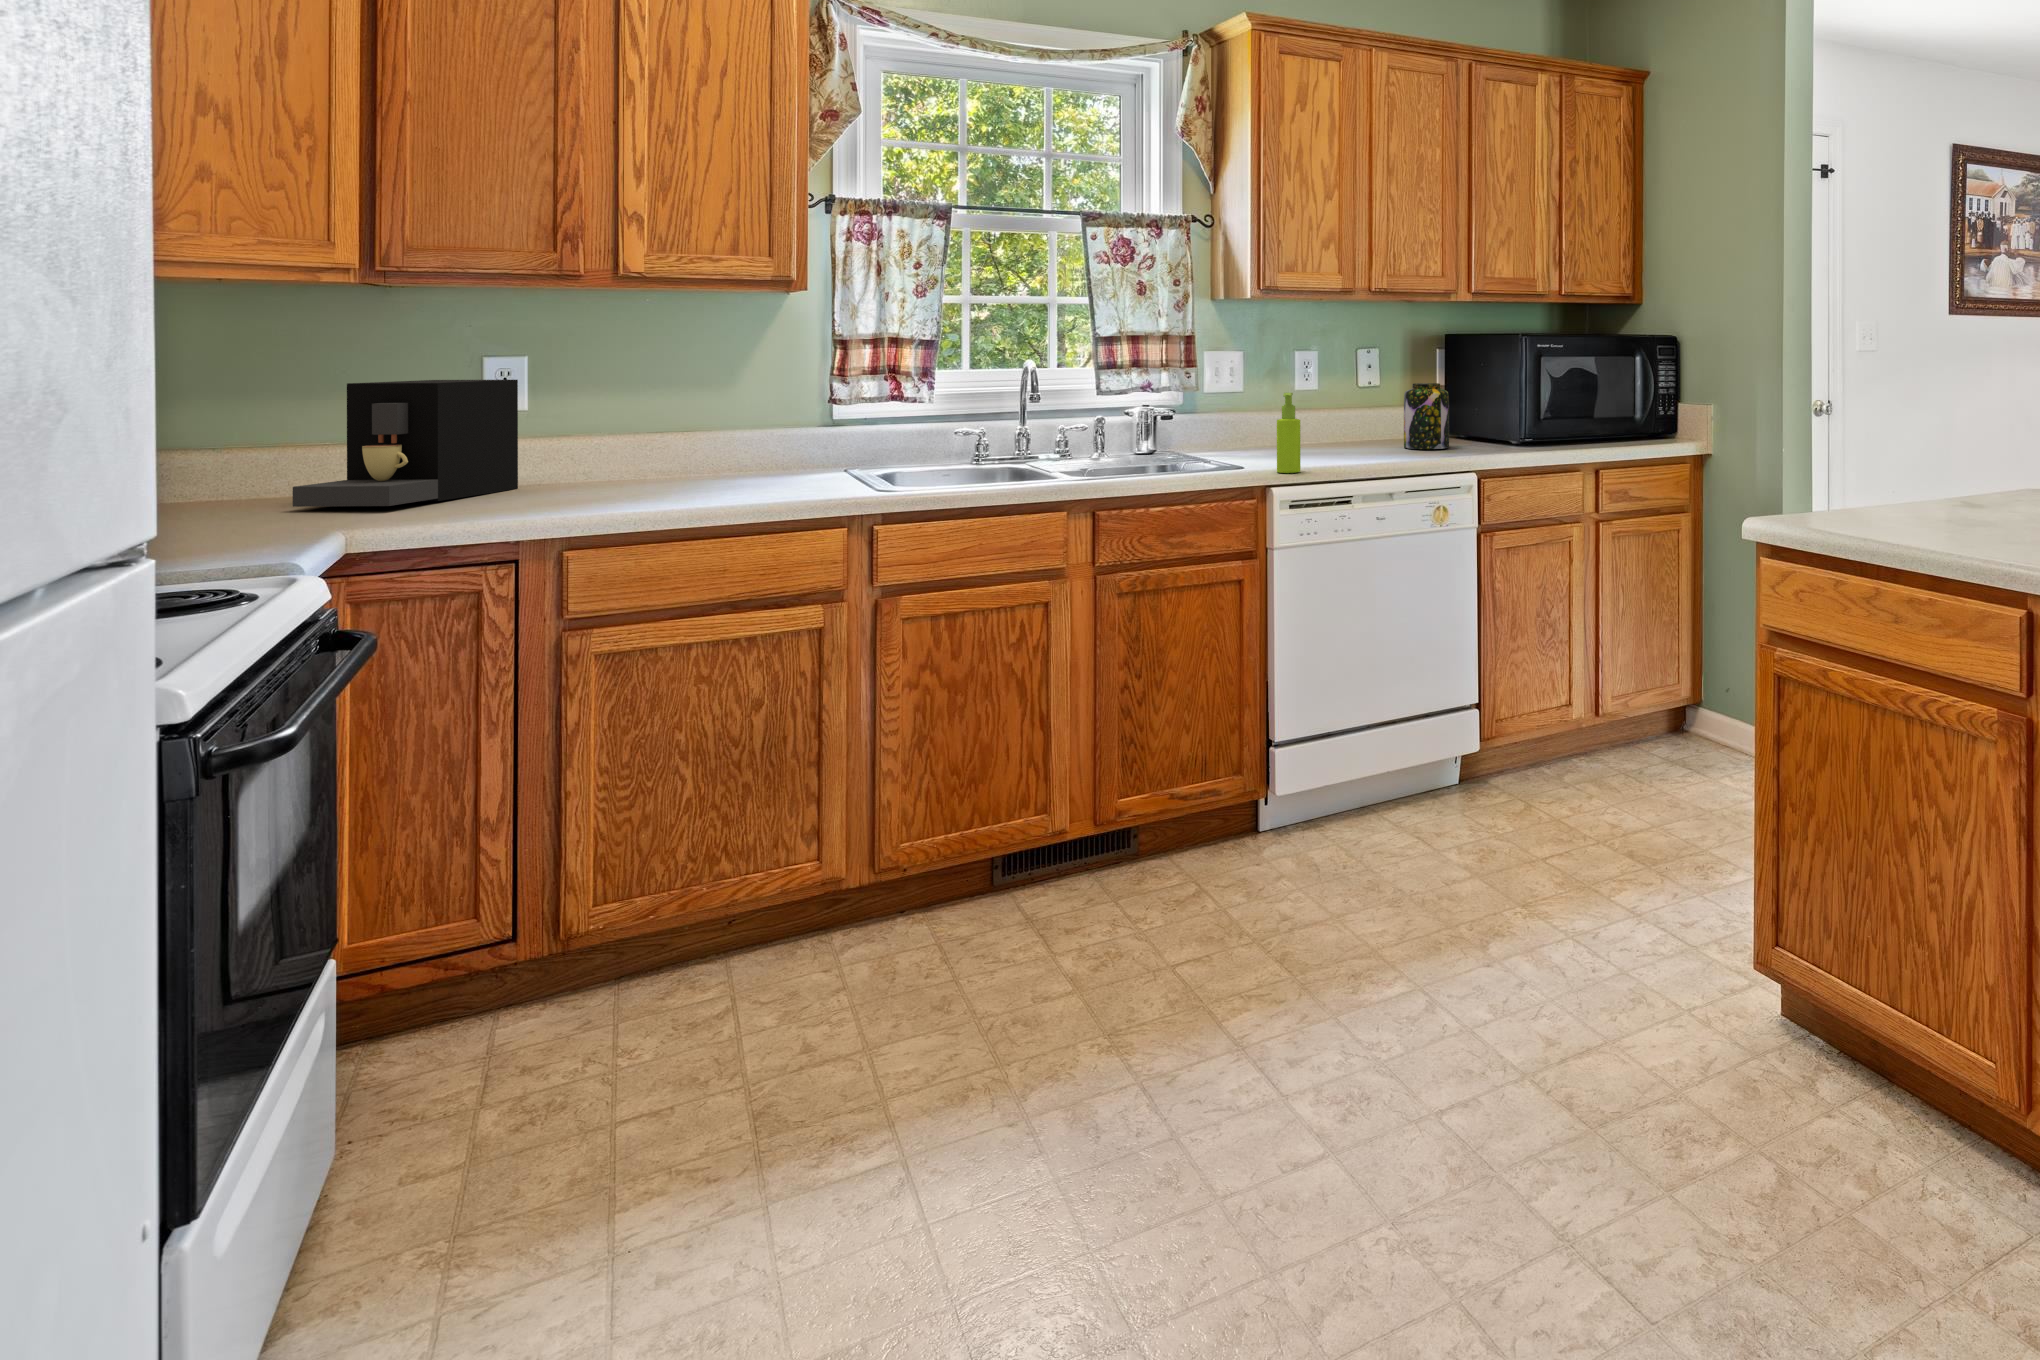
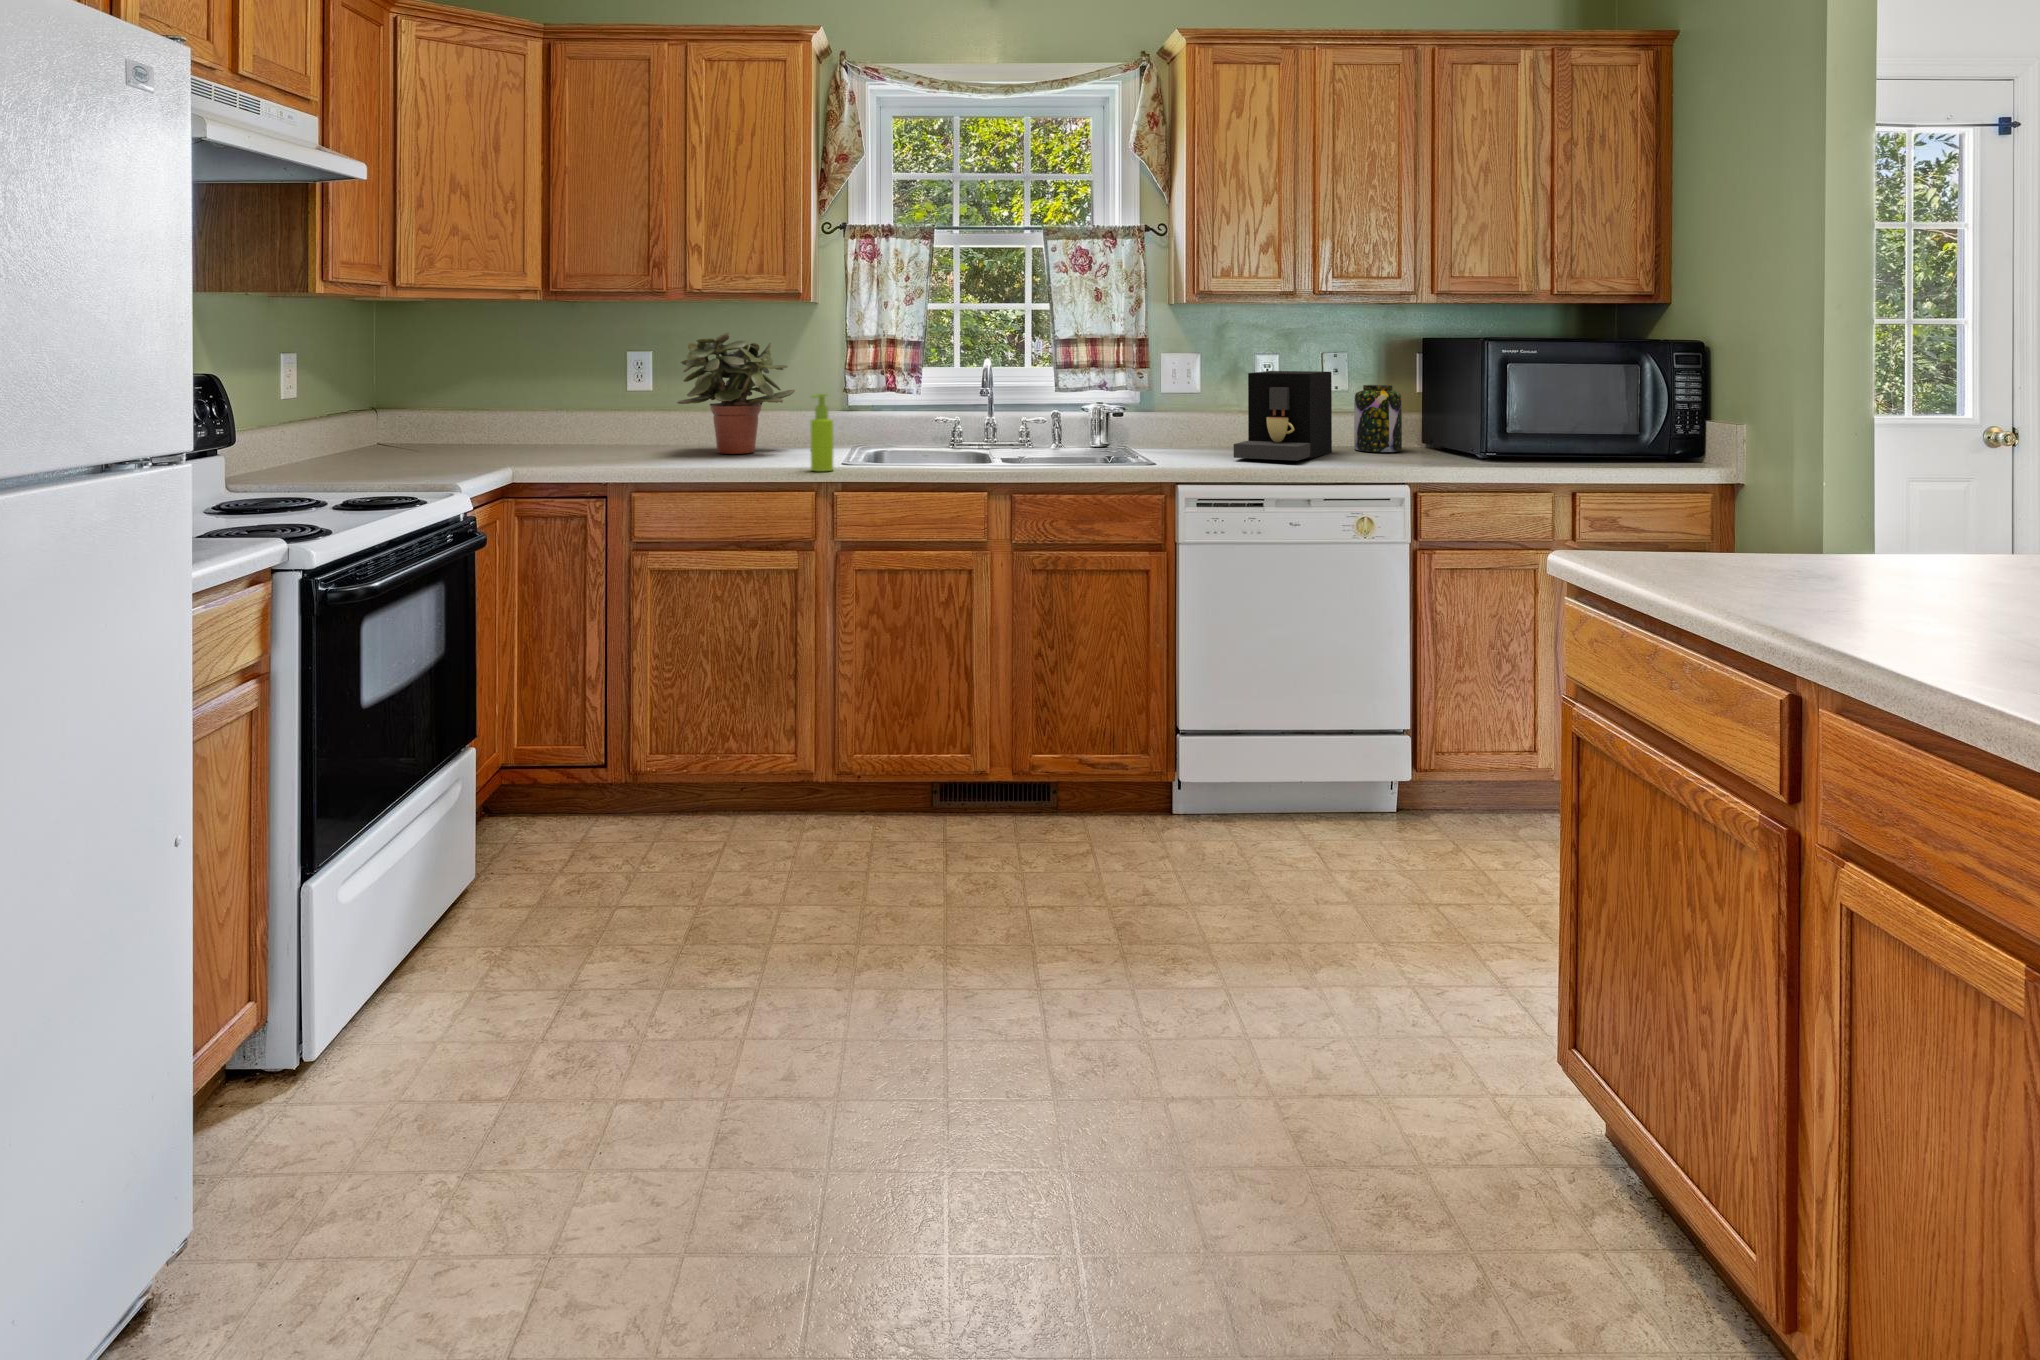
potted plant: none [597,328,771,488] -> present [677,332,795,454]
coffee maker: present [293,380,518,507] -> present [1234,371,1332,461]
soap dispenser: present [1277,393,1301,473] -> present [811,394,833,471]

